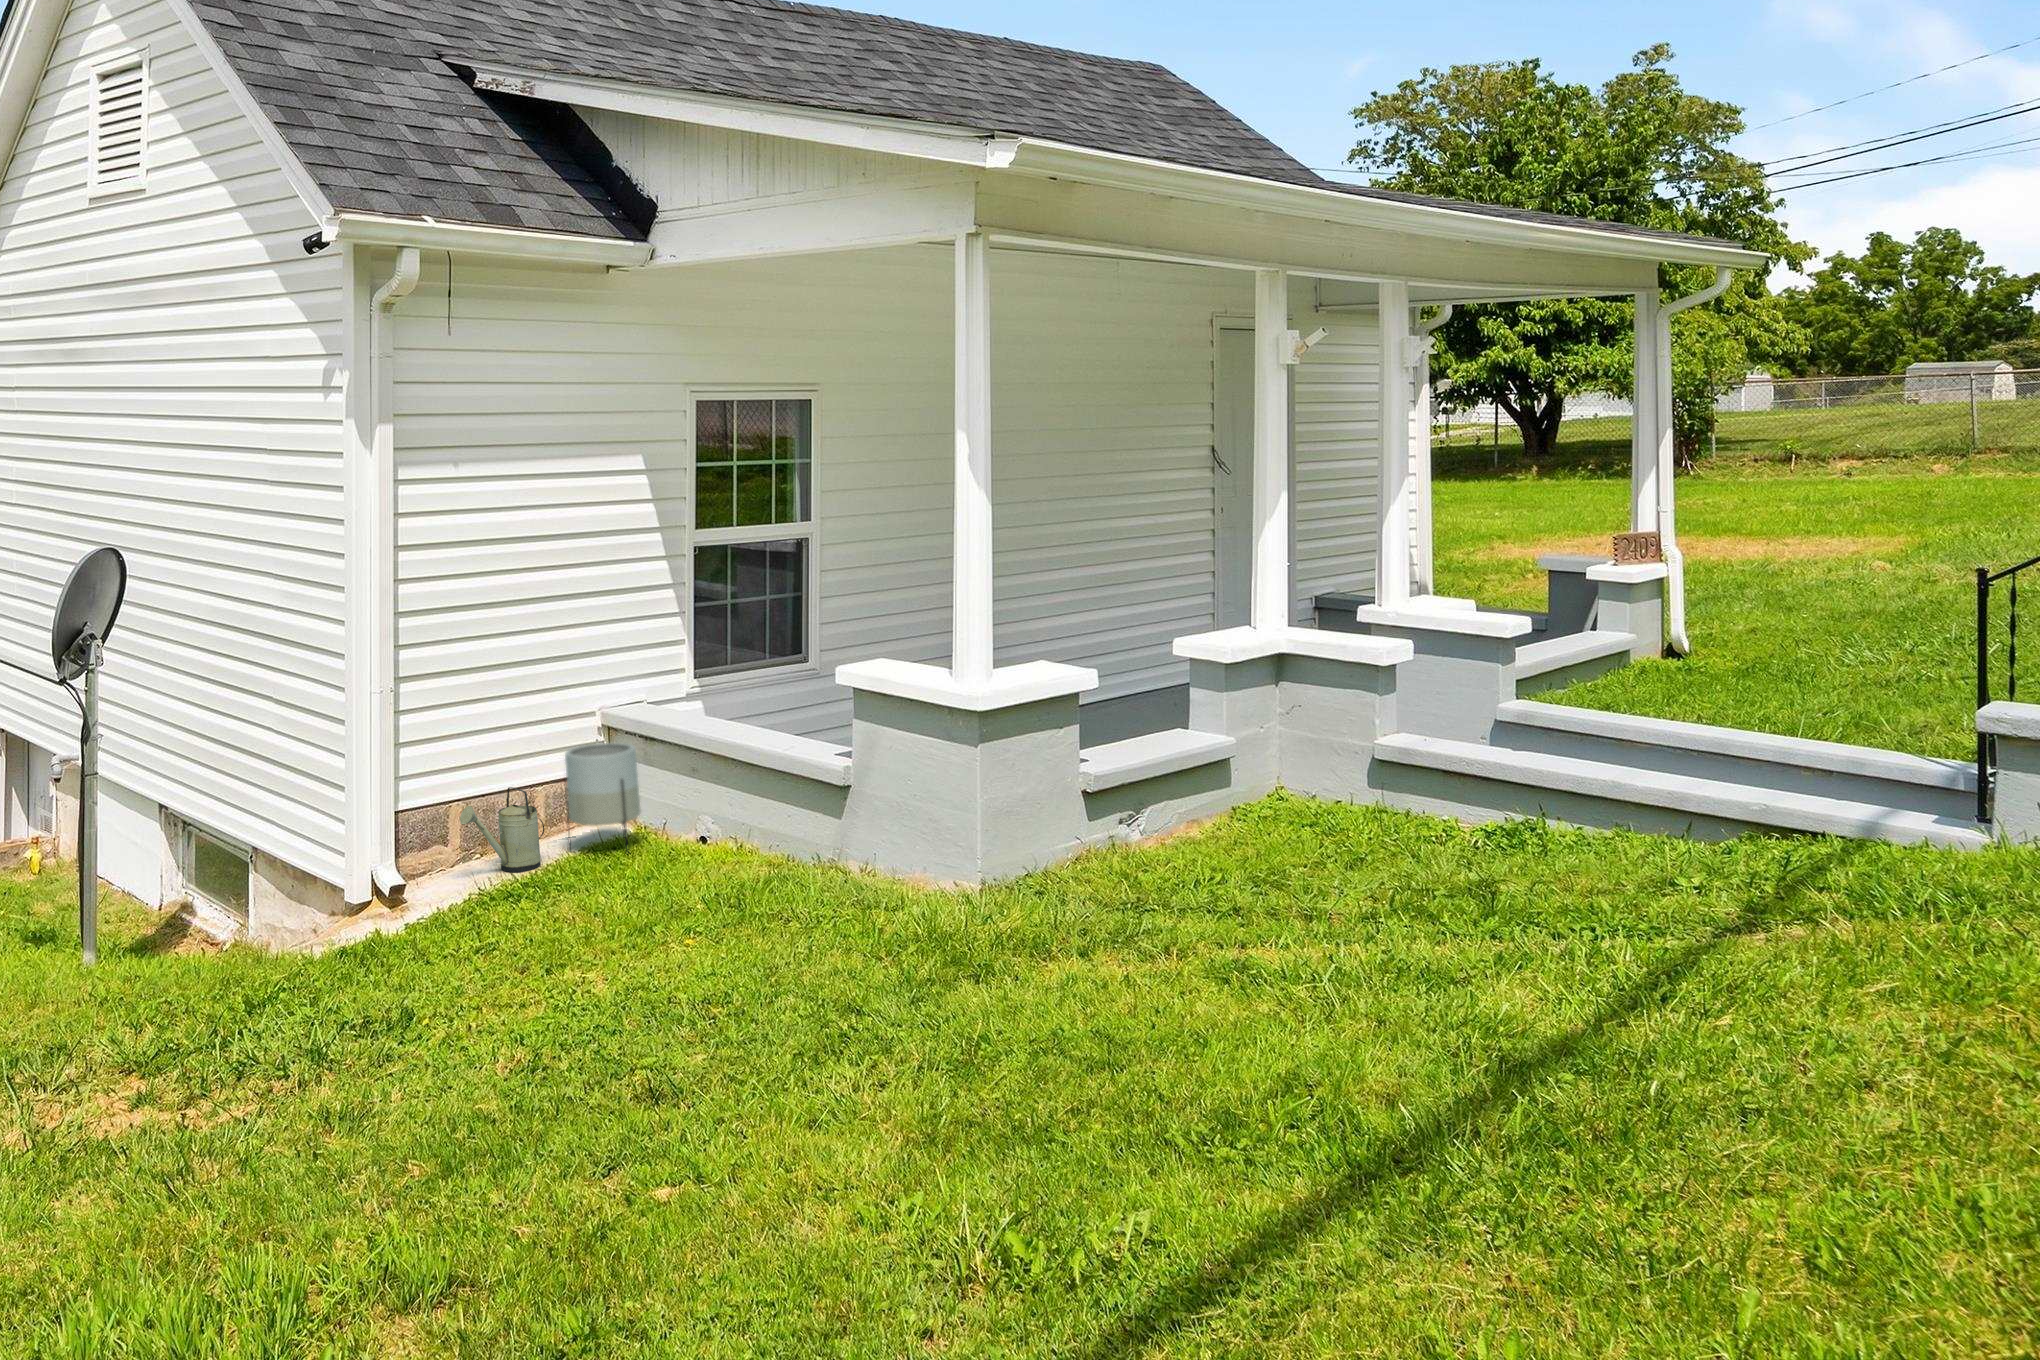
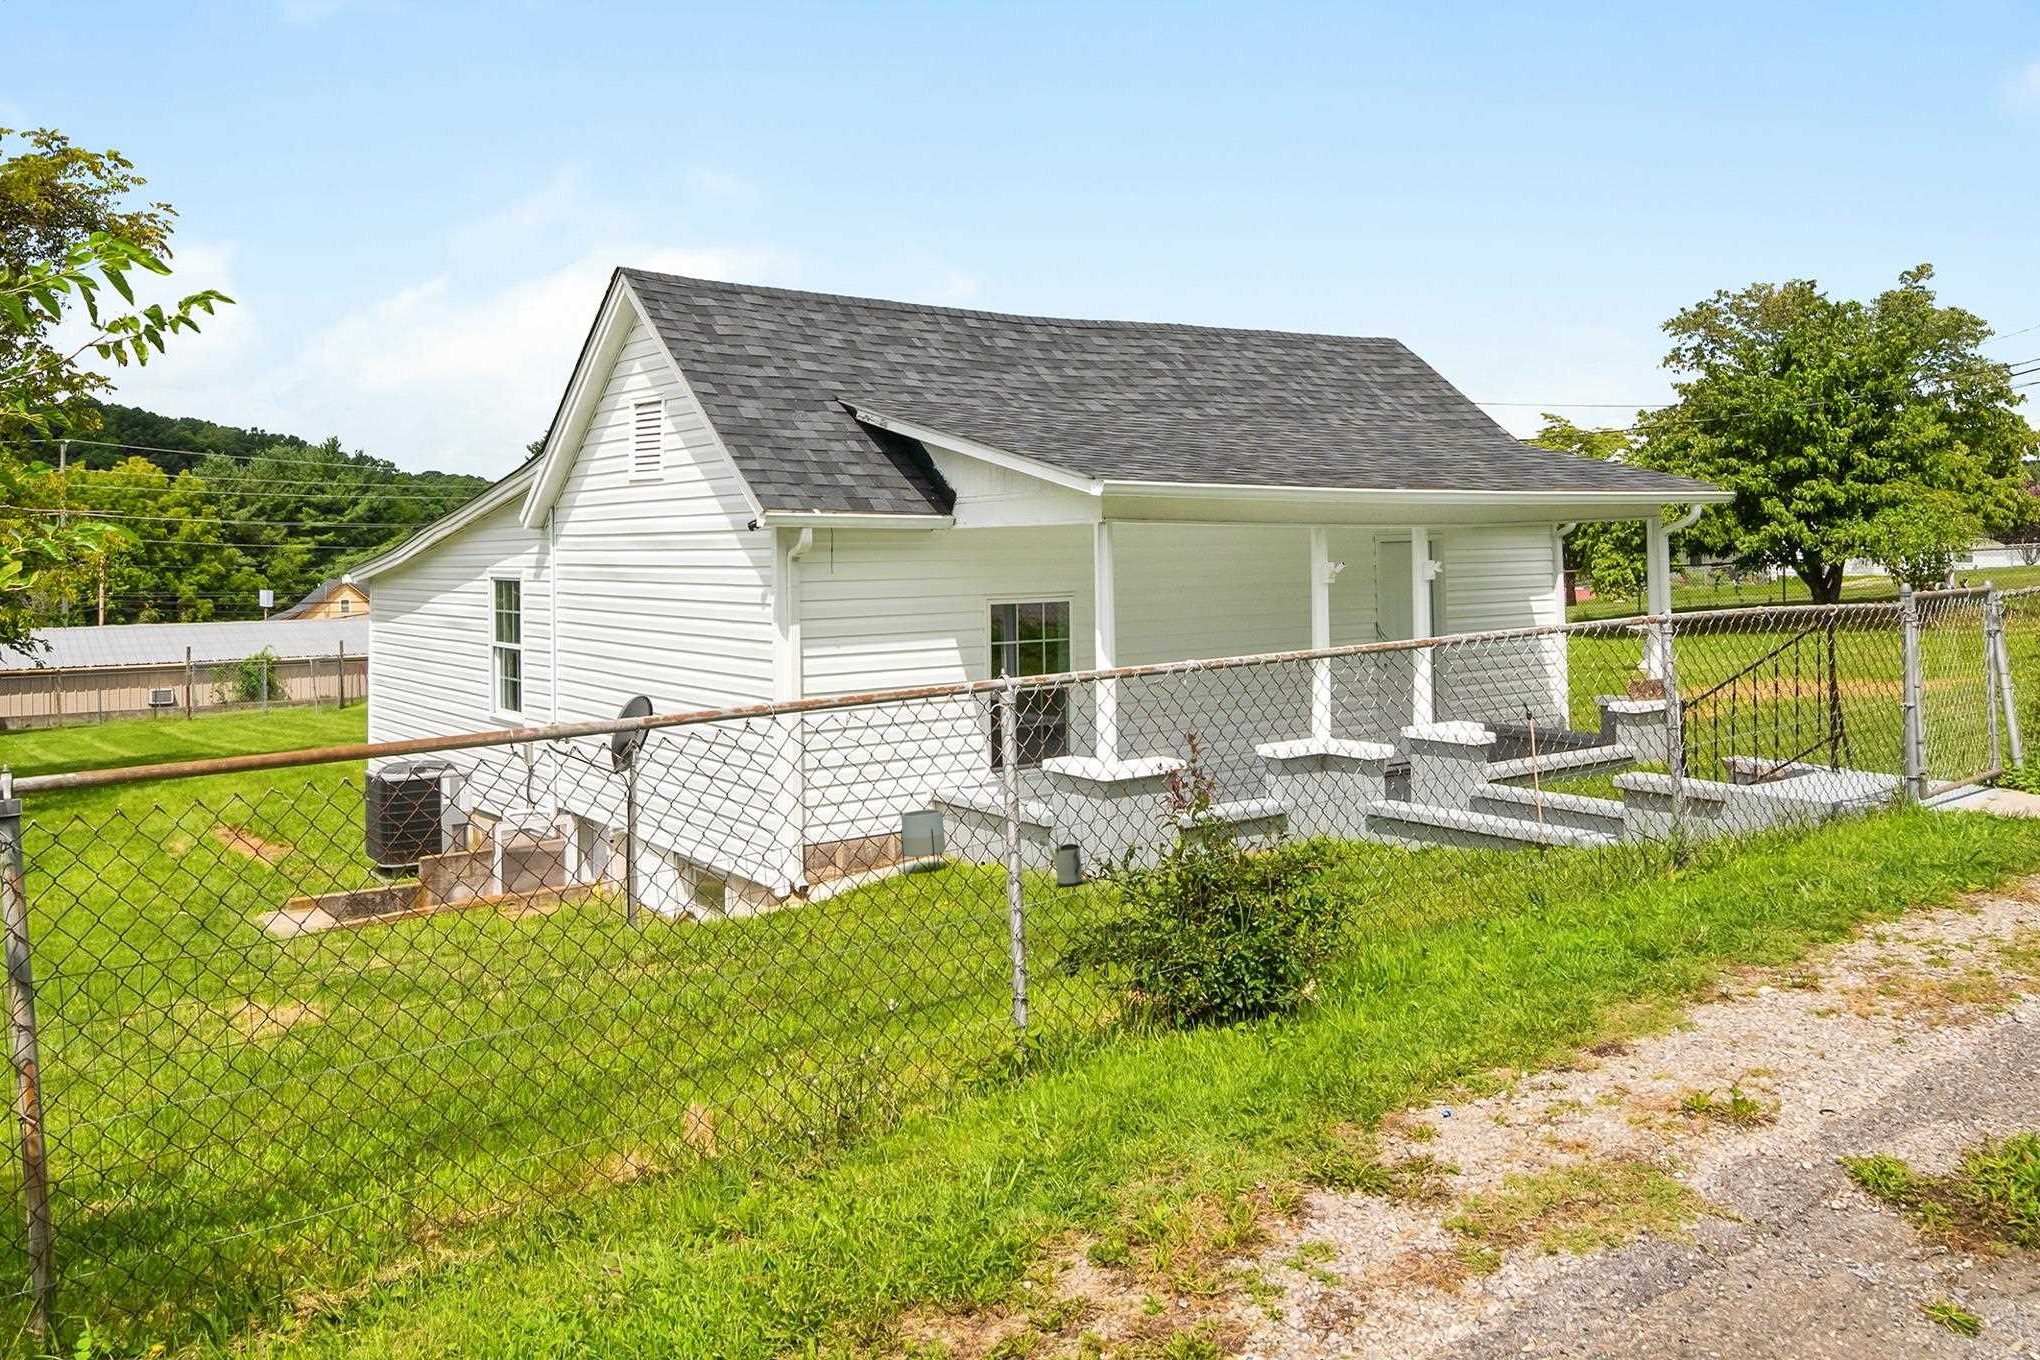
watering can: present [460,787,544,872] -> present [1039,833,1083,887]

